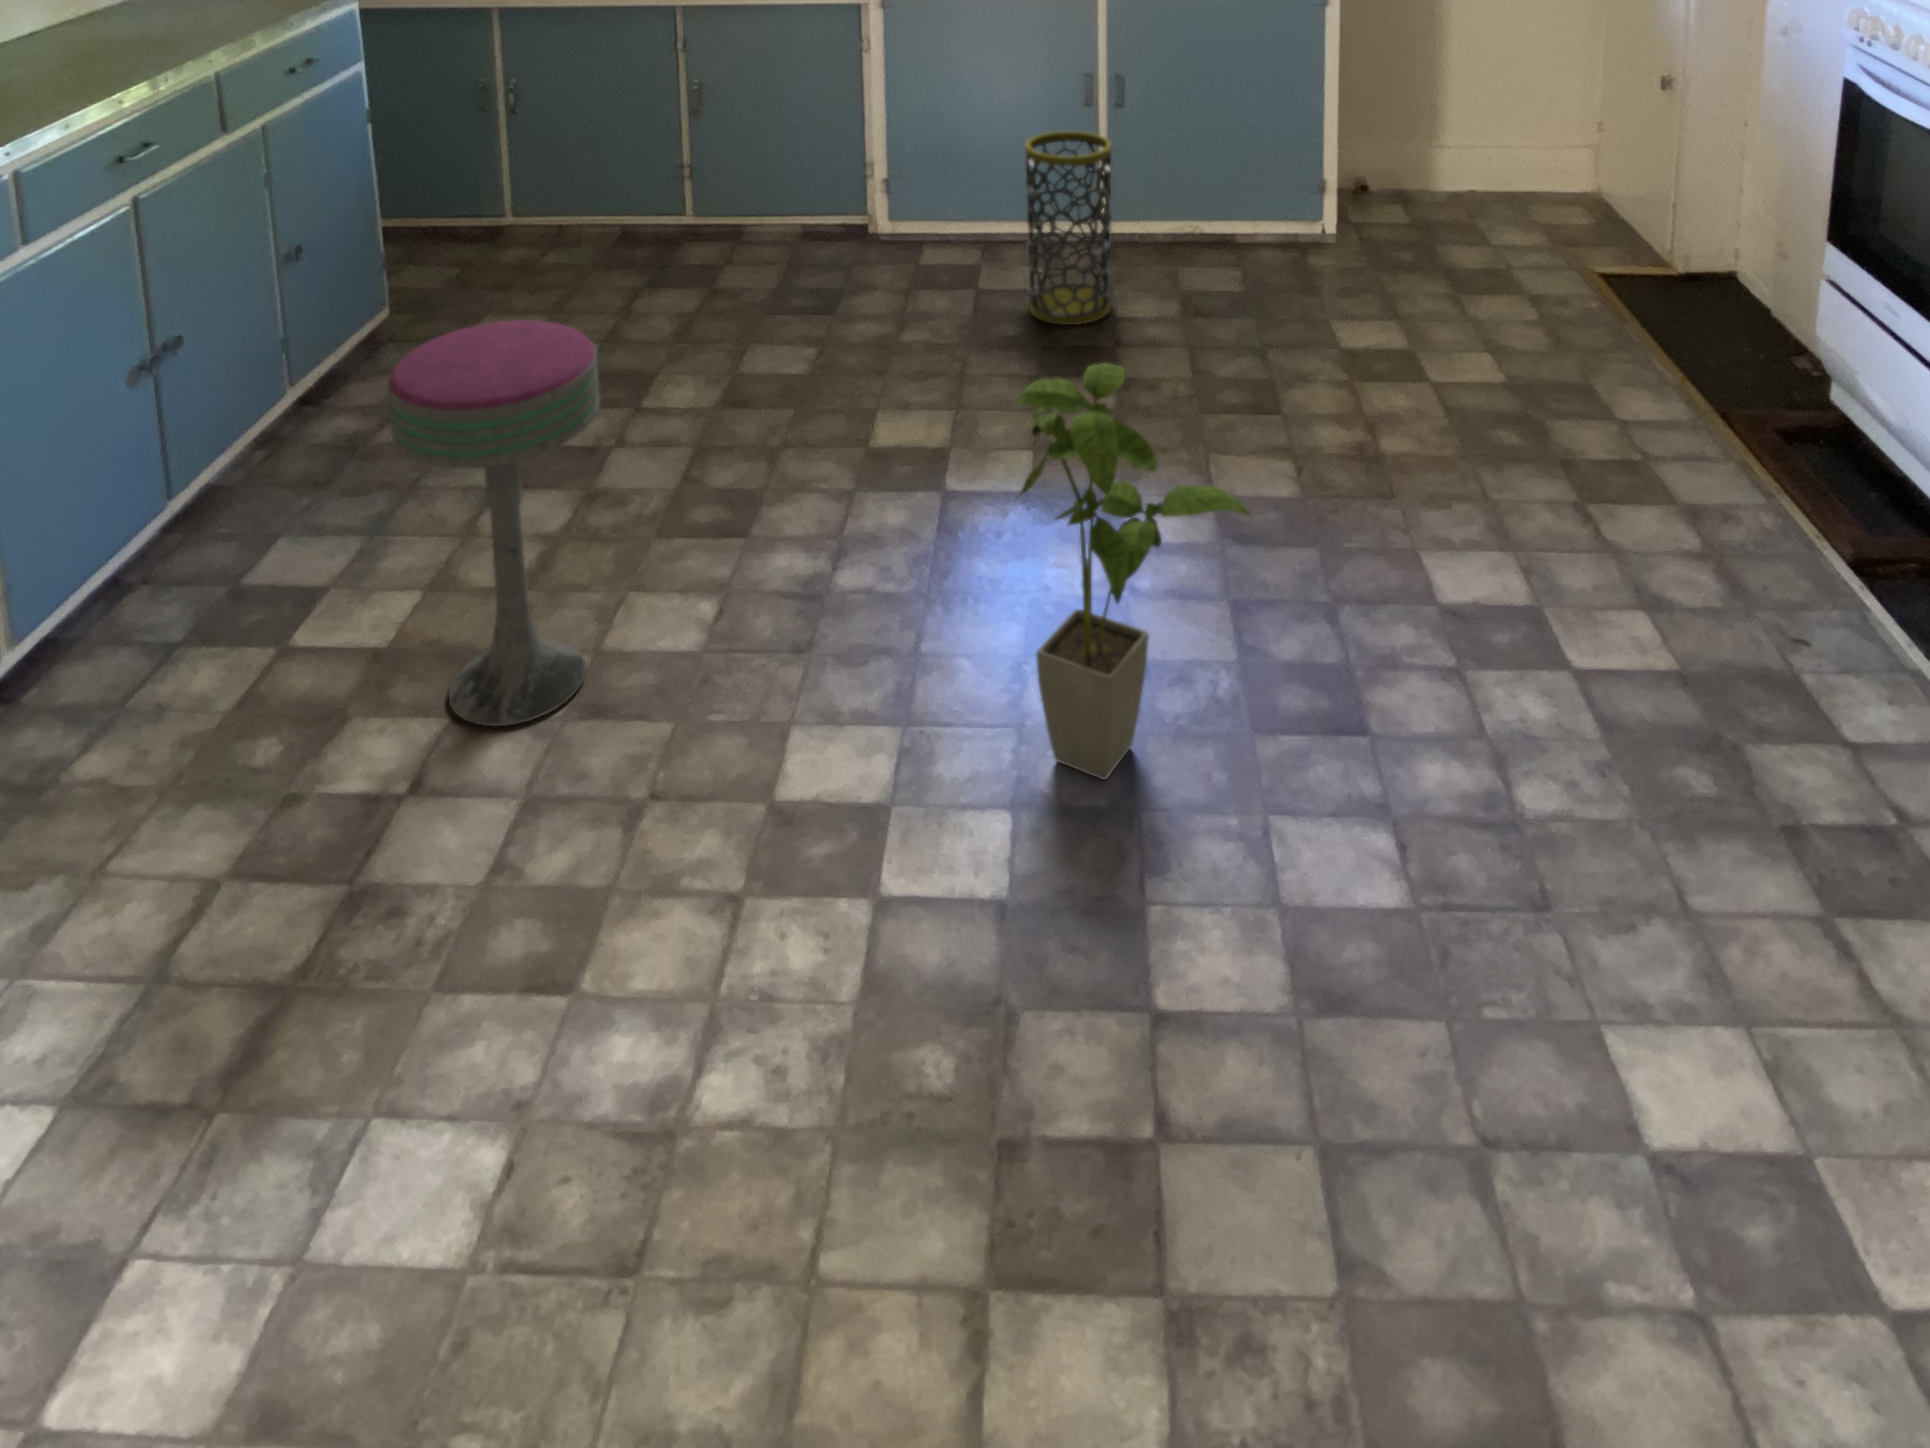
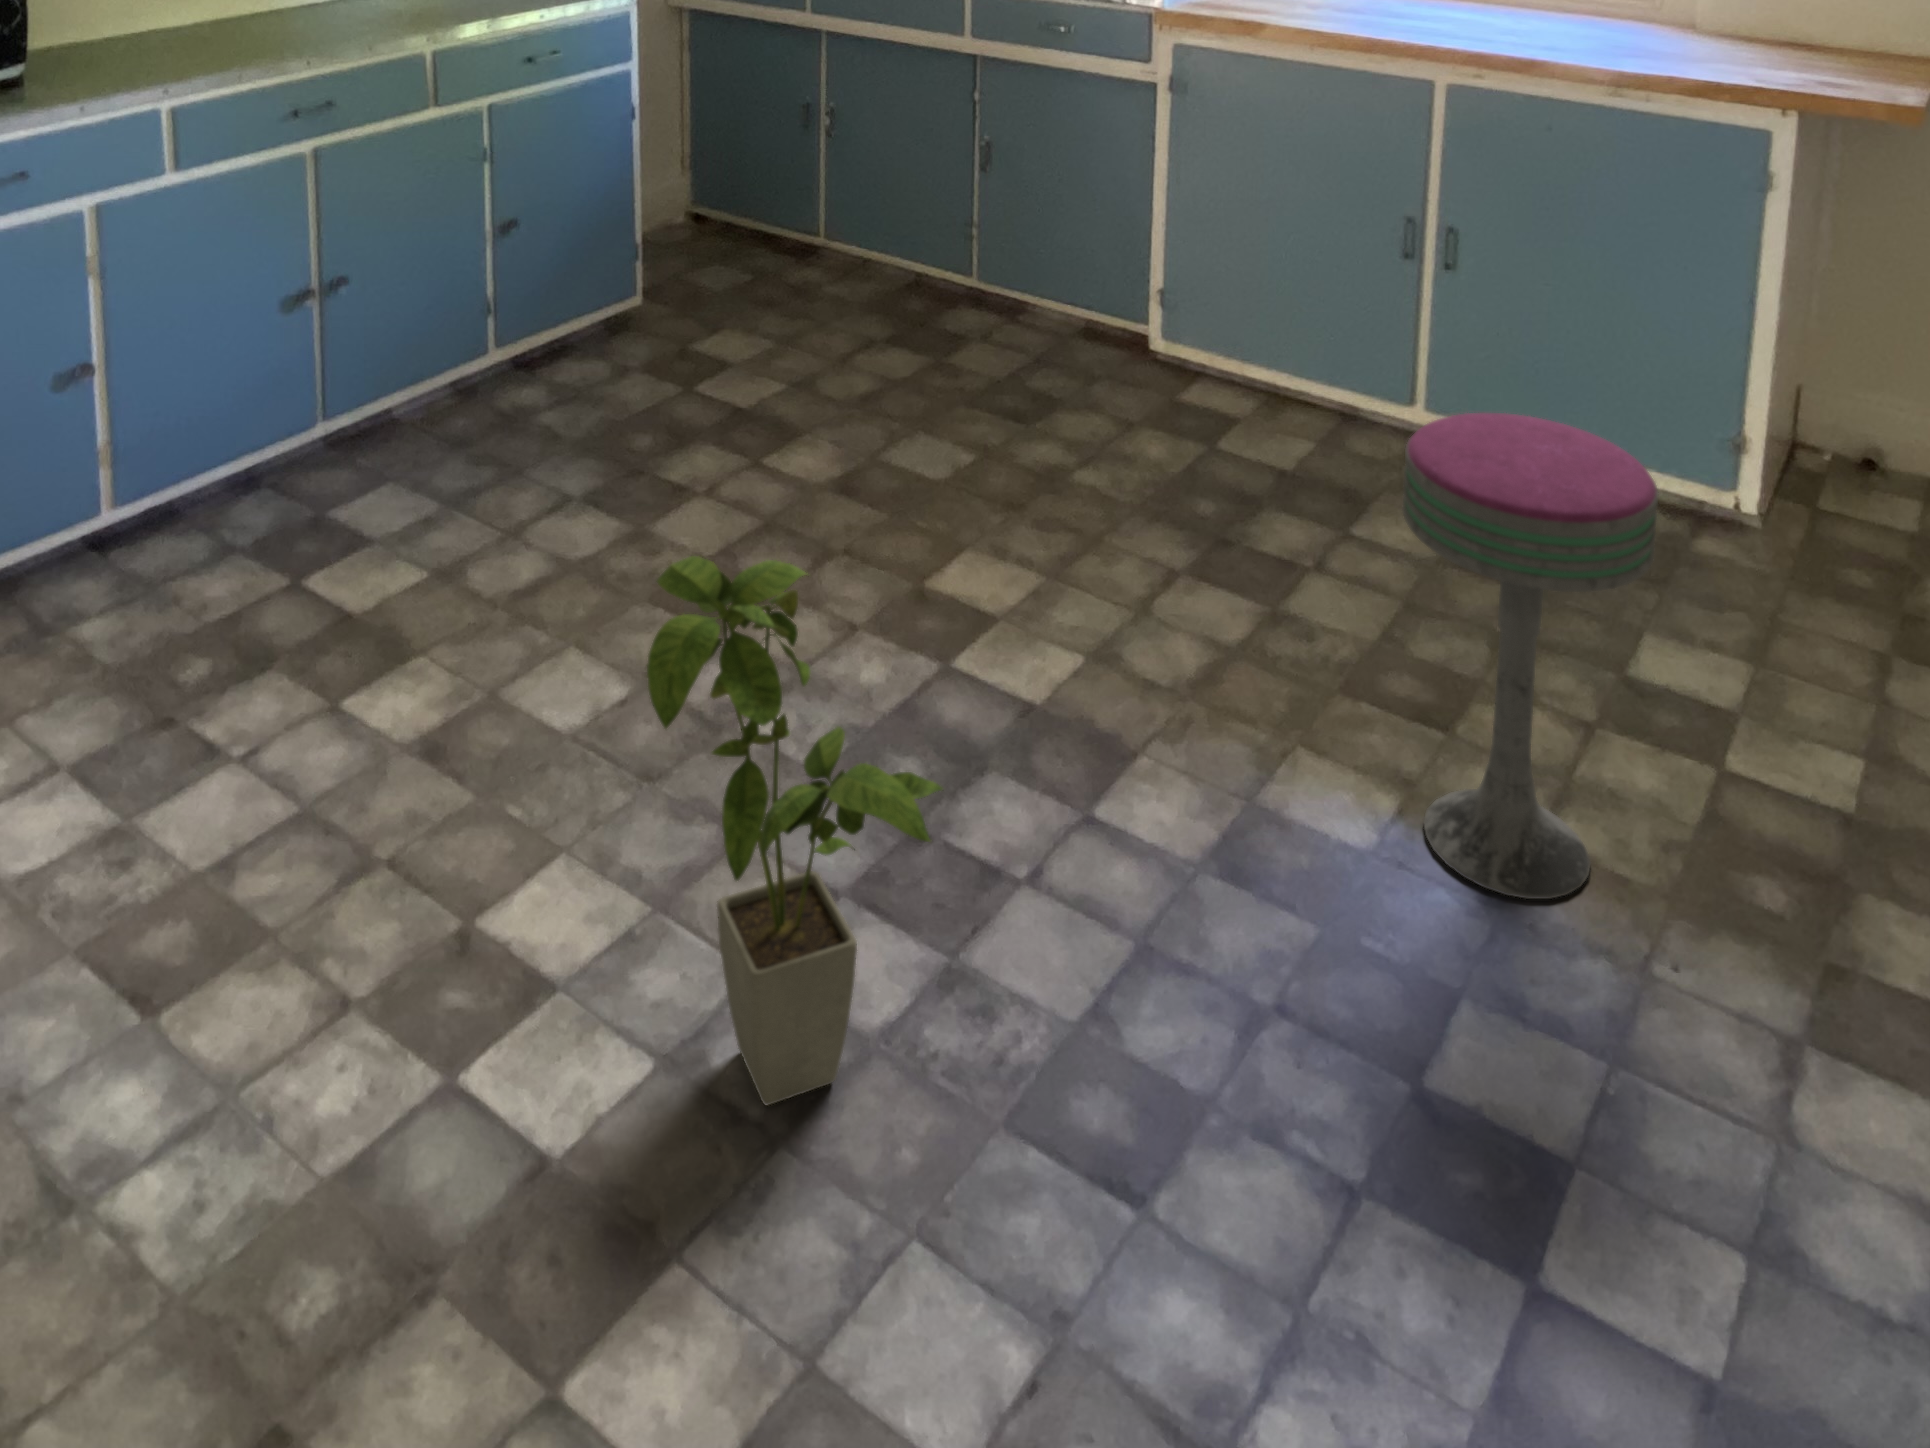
trash can: present [1025,131,1111,325] -> none [1244,279,1366,537]
bar stool: present [387,320,600,726] -> present [1402,413,1658,899]

